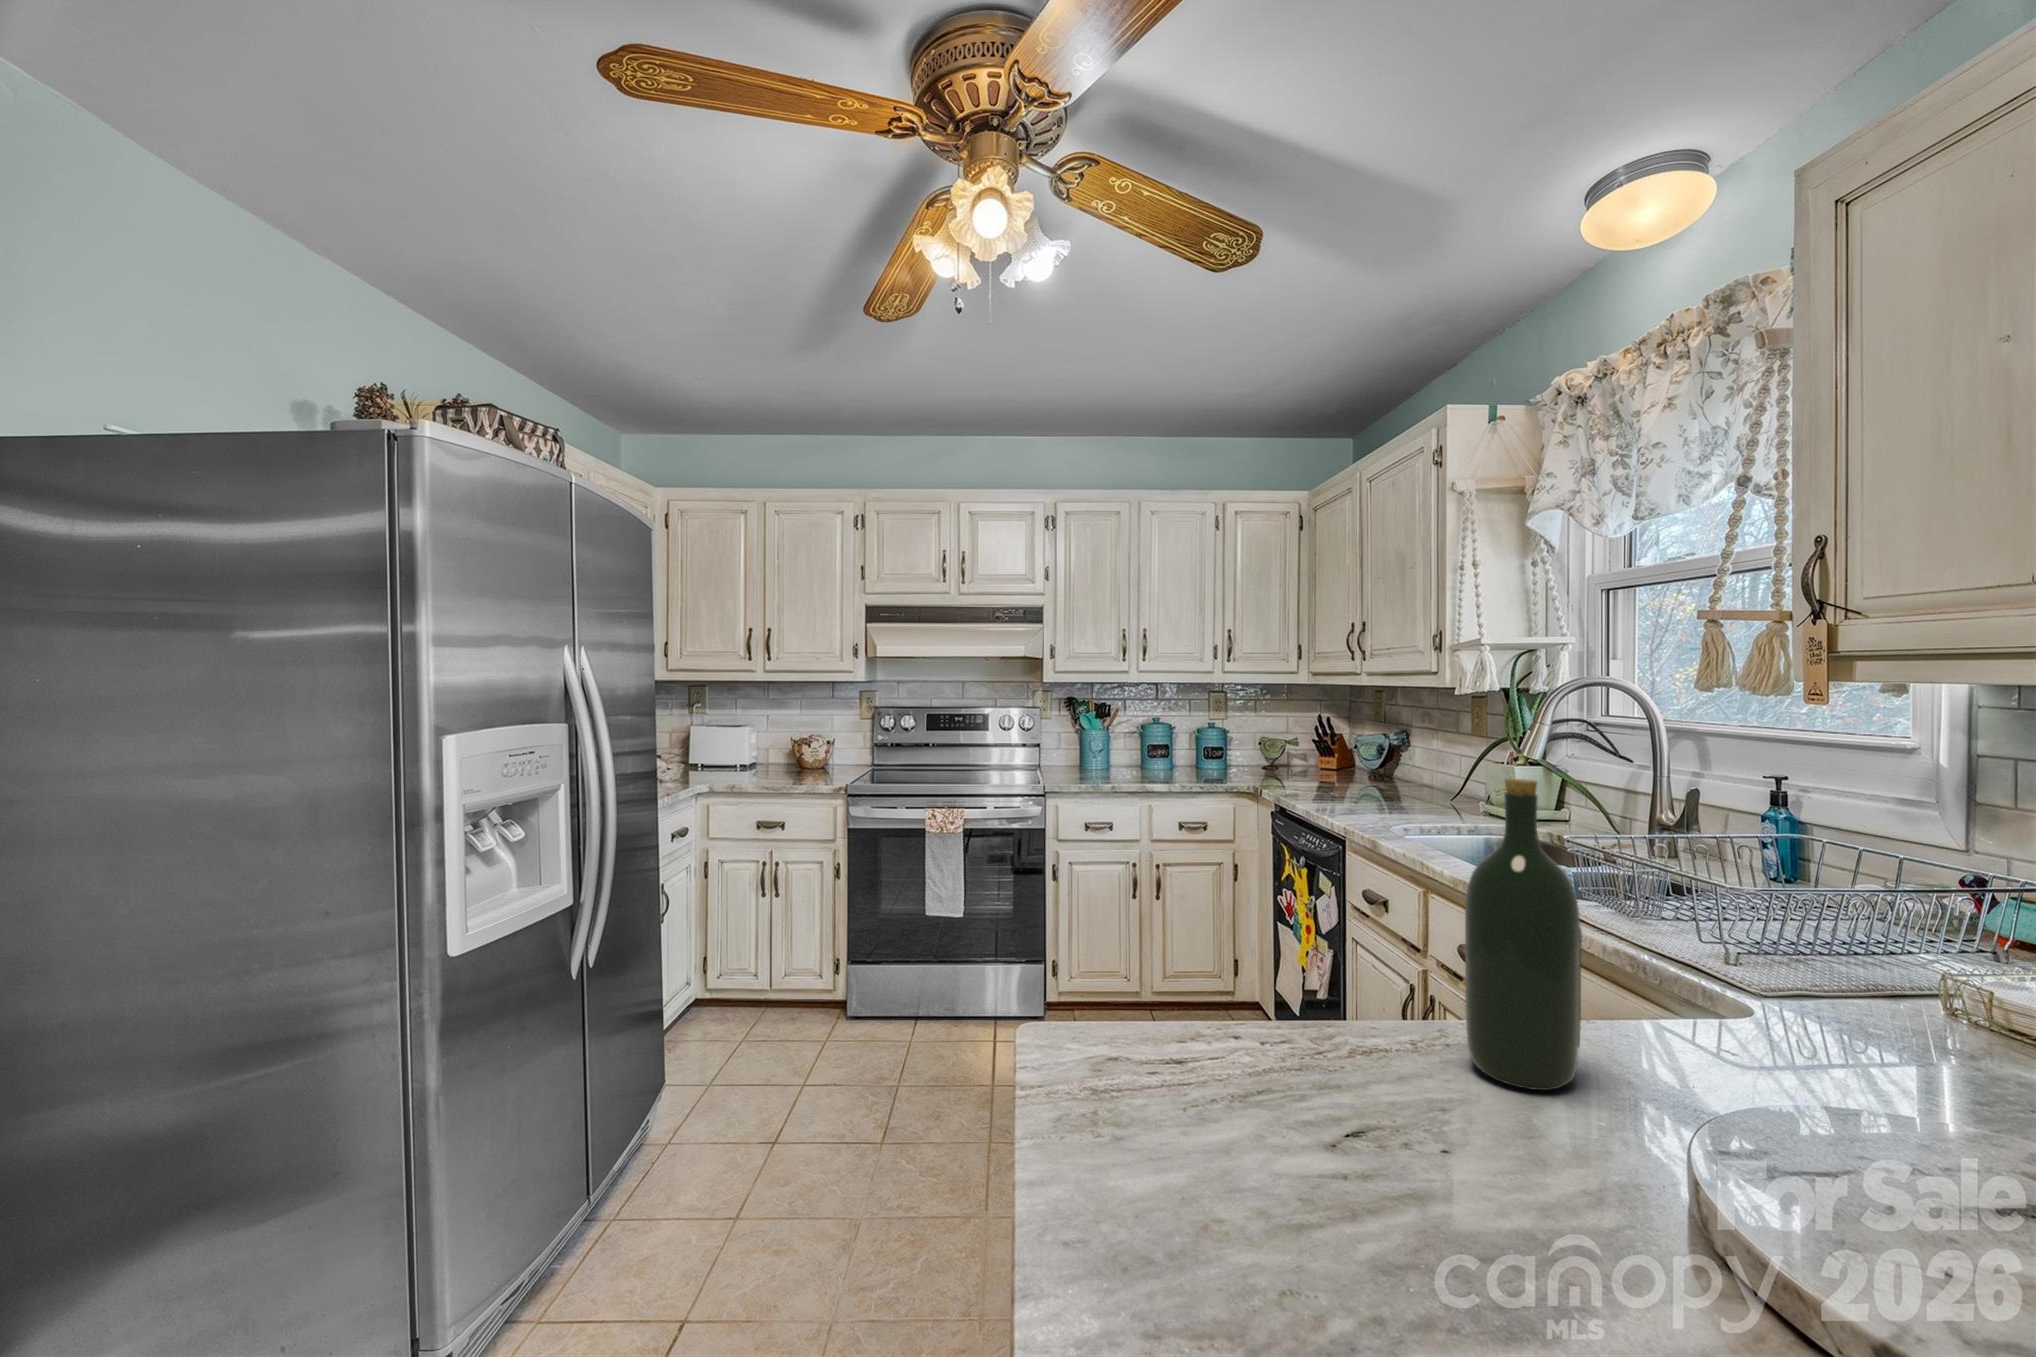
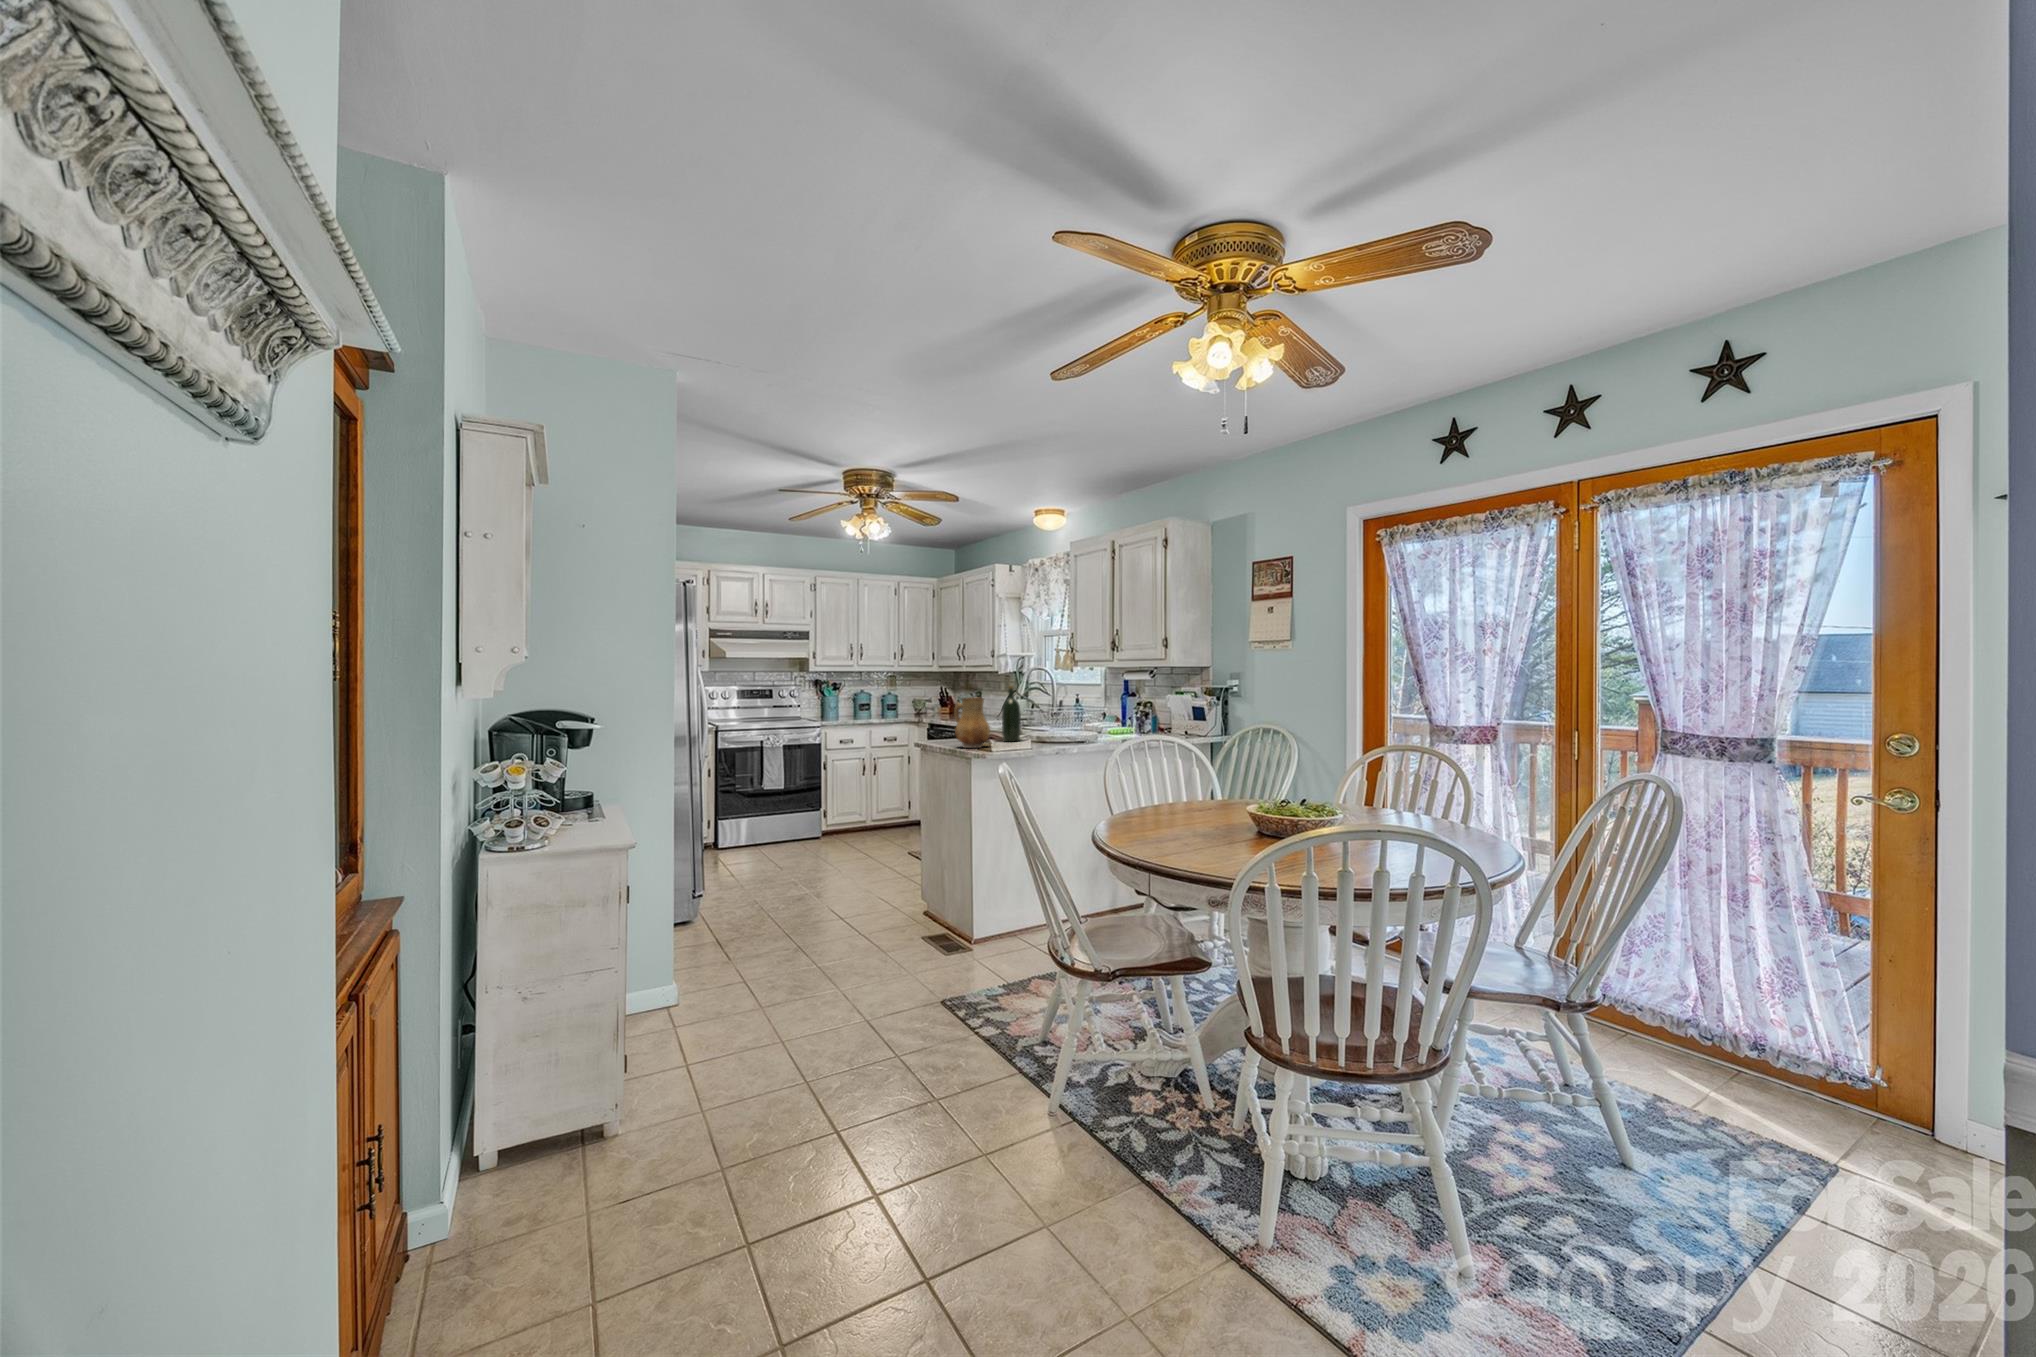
ceramic pitcher: none [1153,855,1379,1209] -> present [954,697,990,748]

